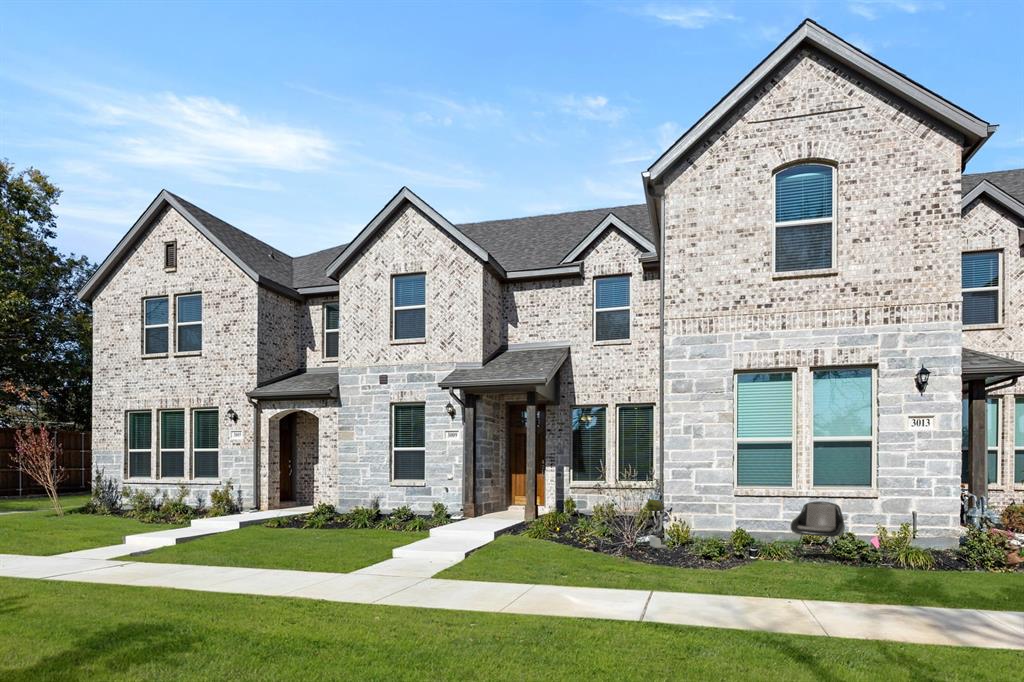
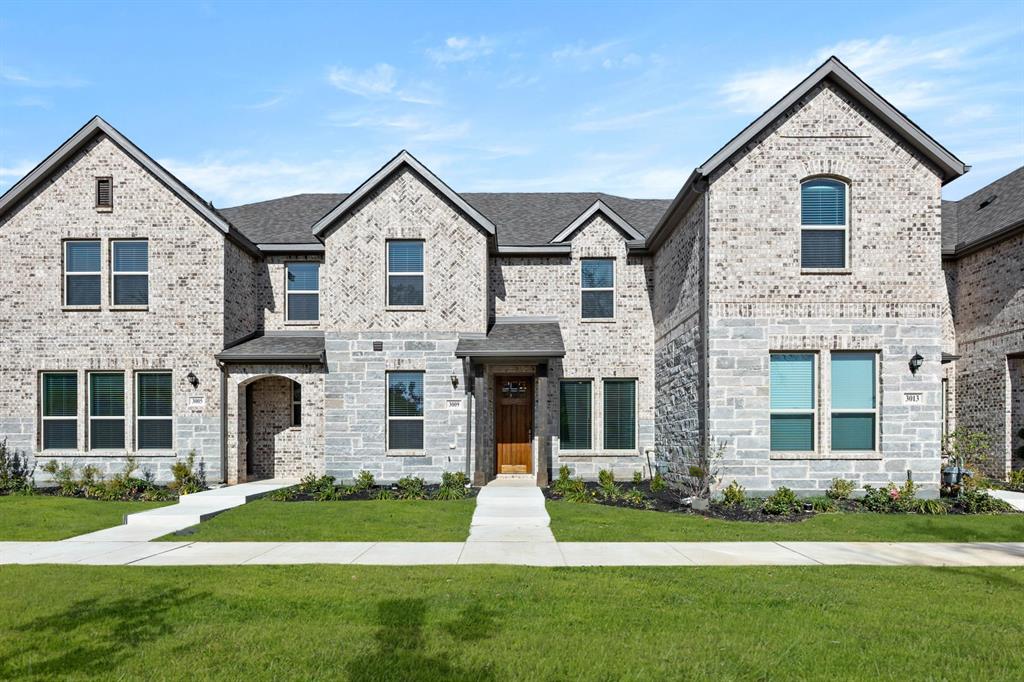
lounge chair: present [790,501,845,561] -> none [820,465,868,516]

